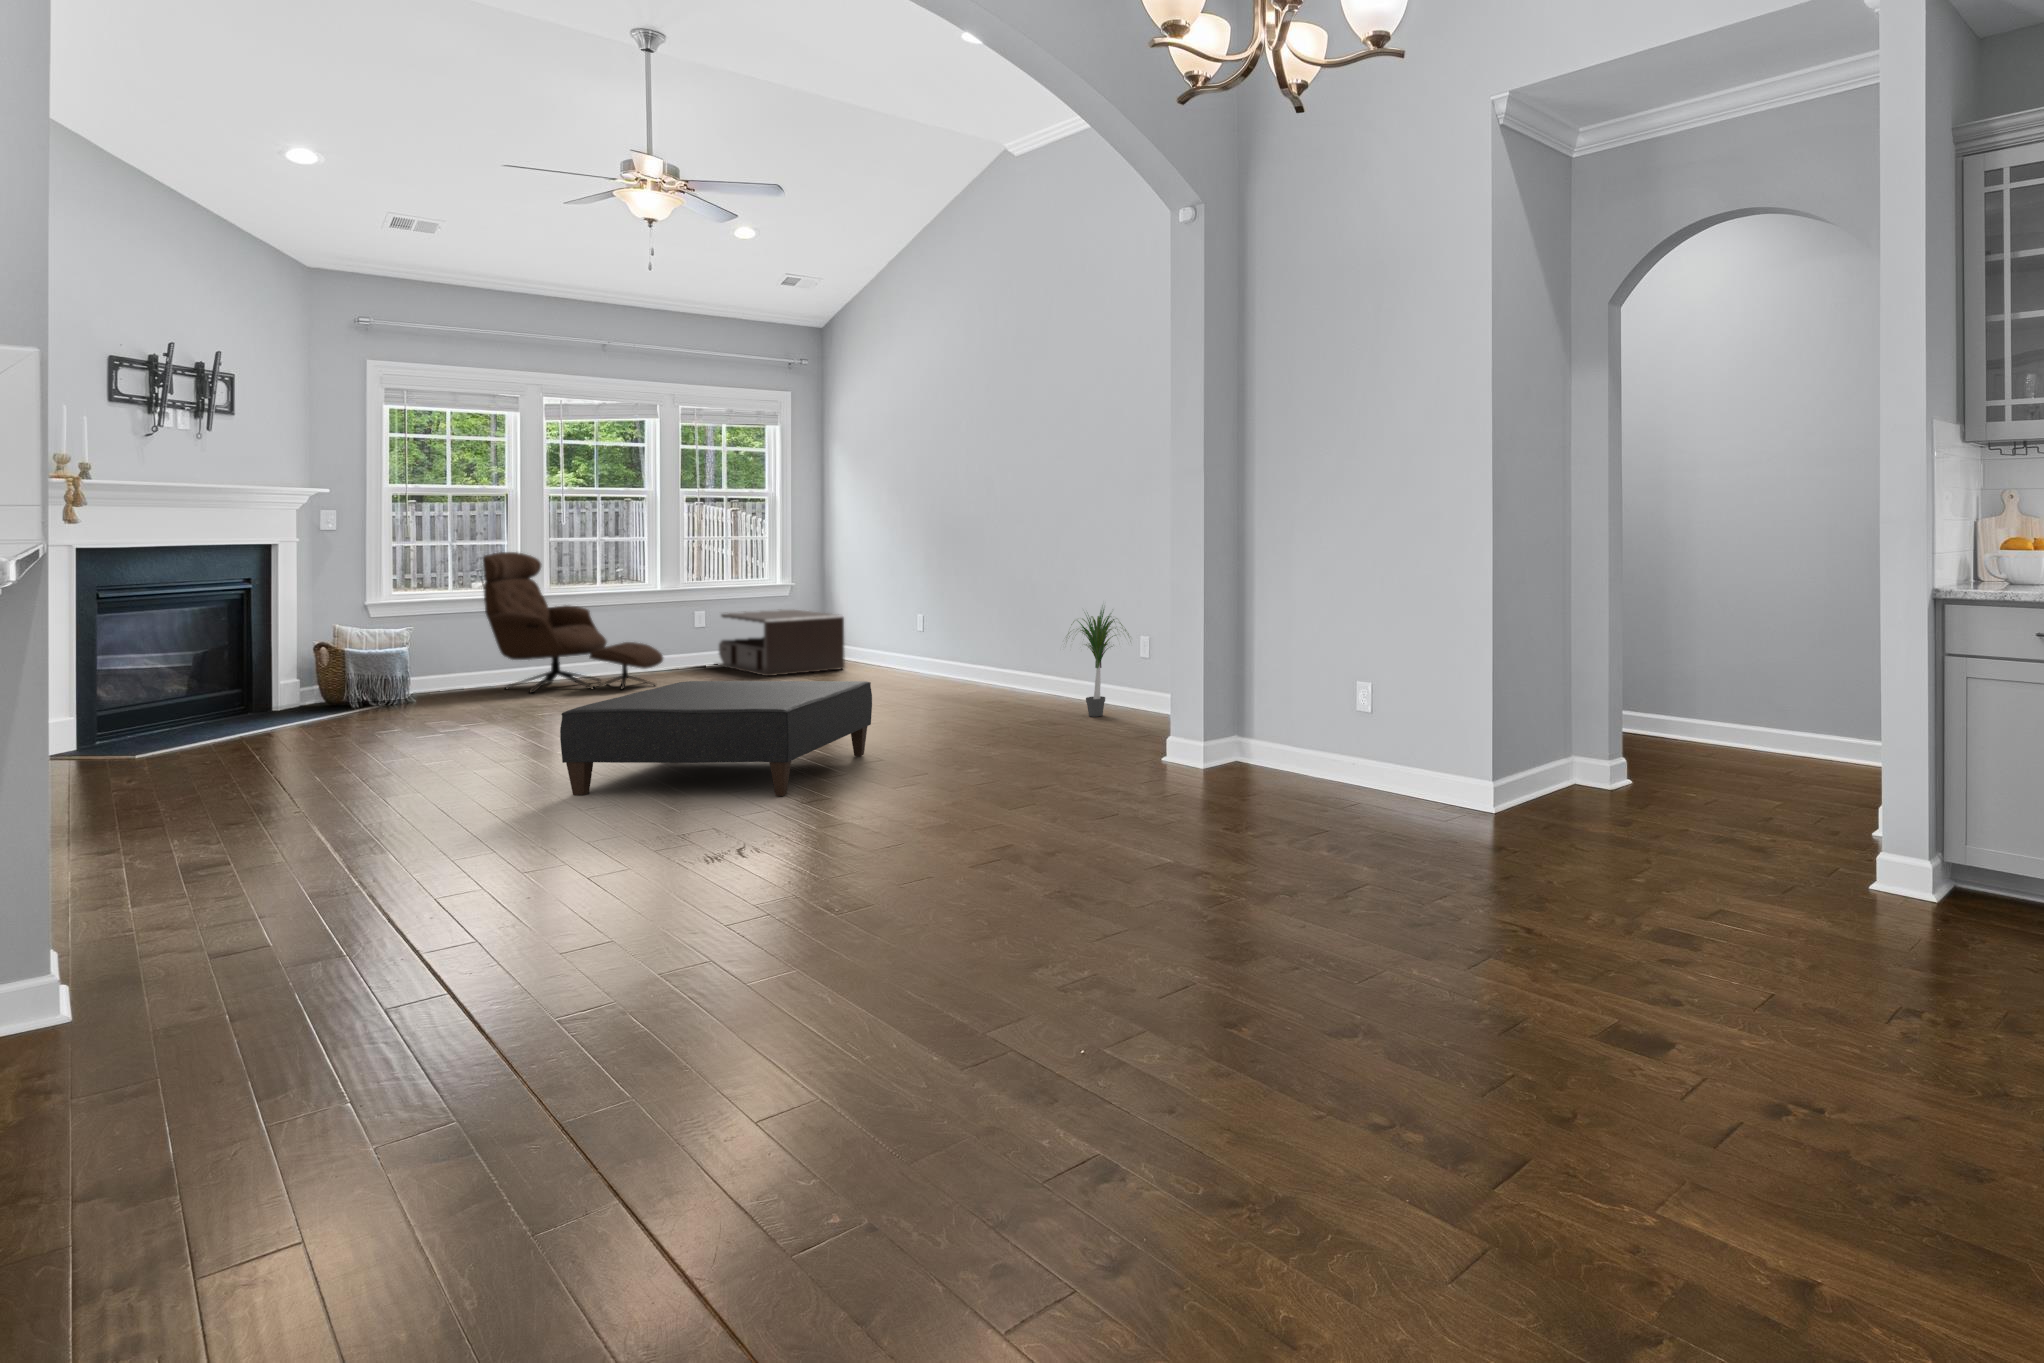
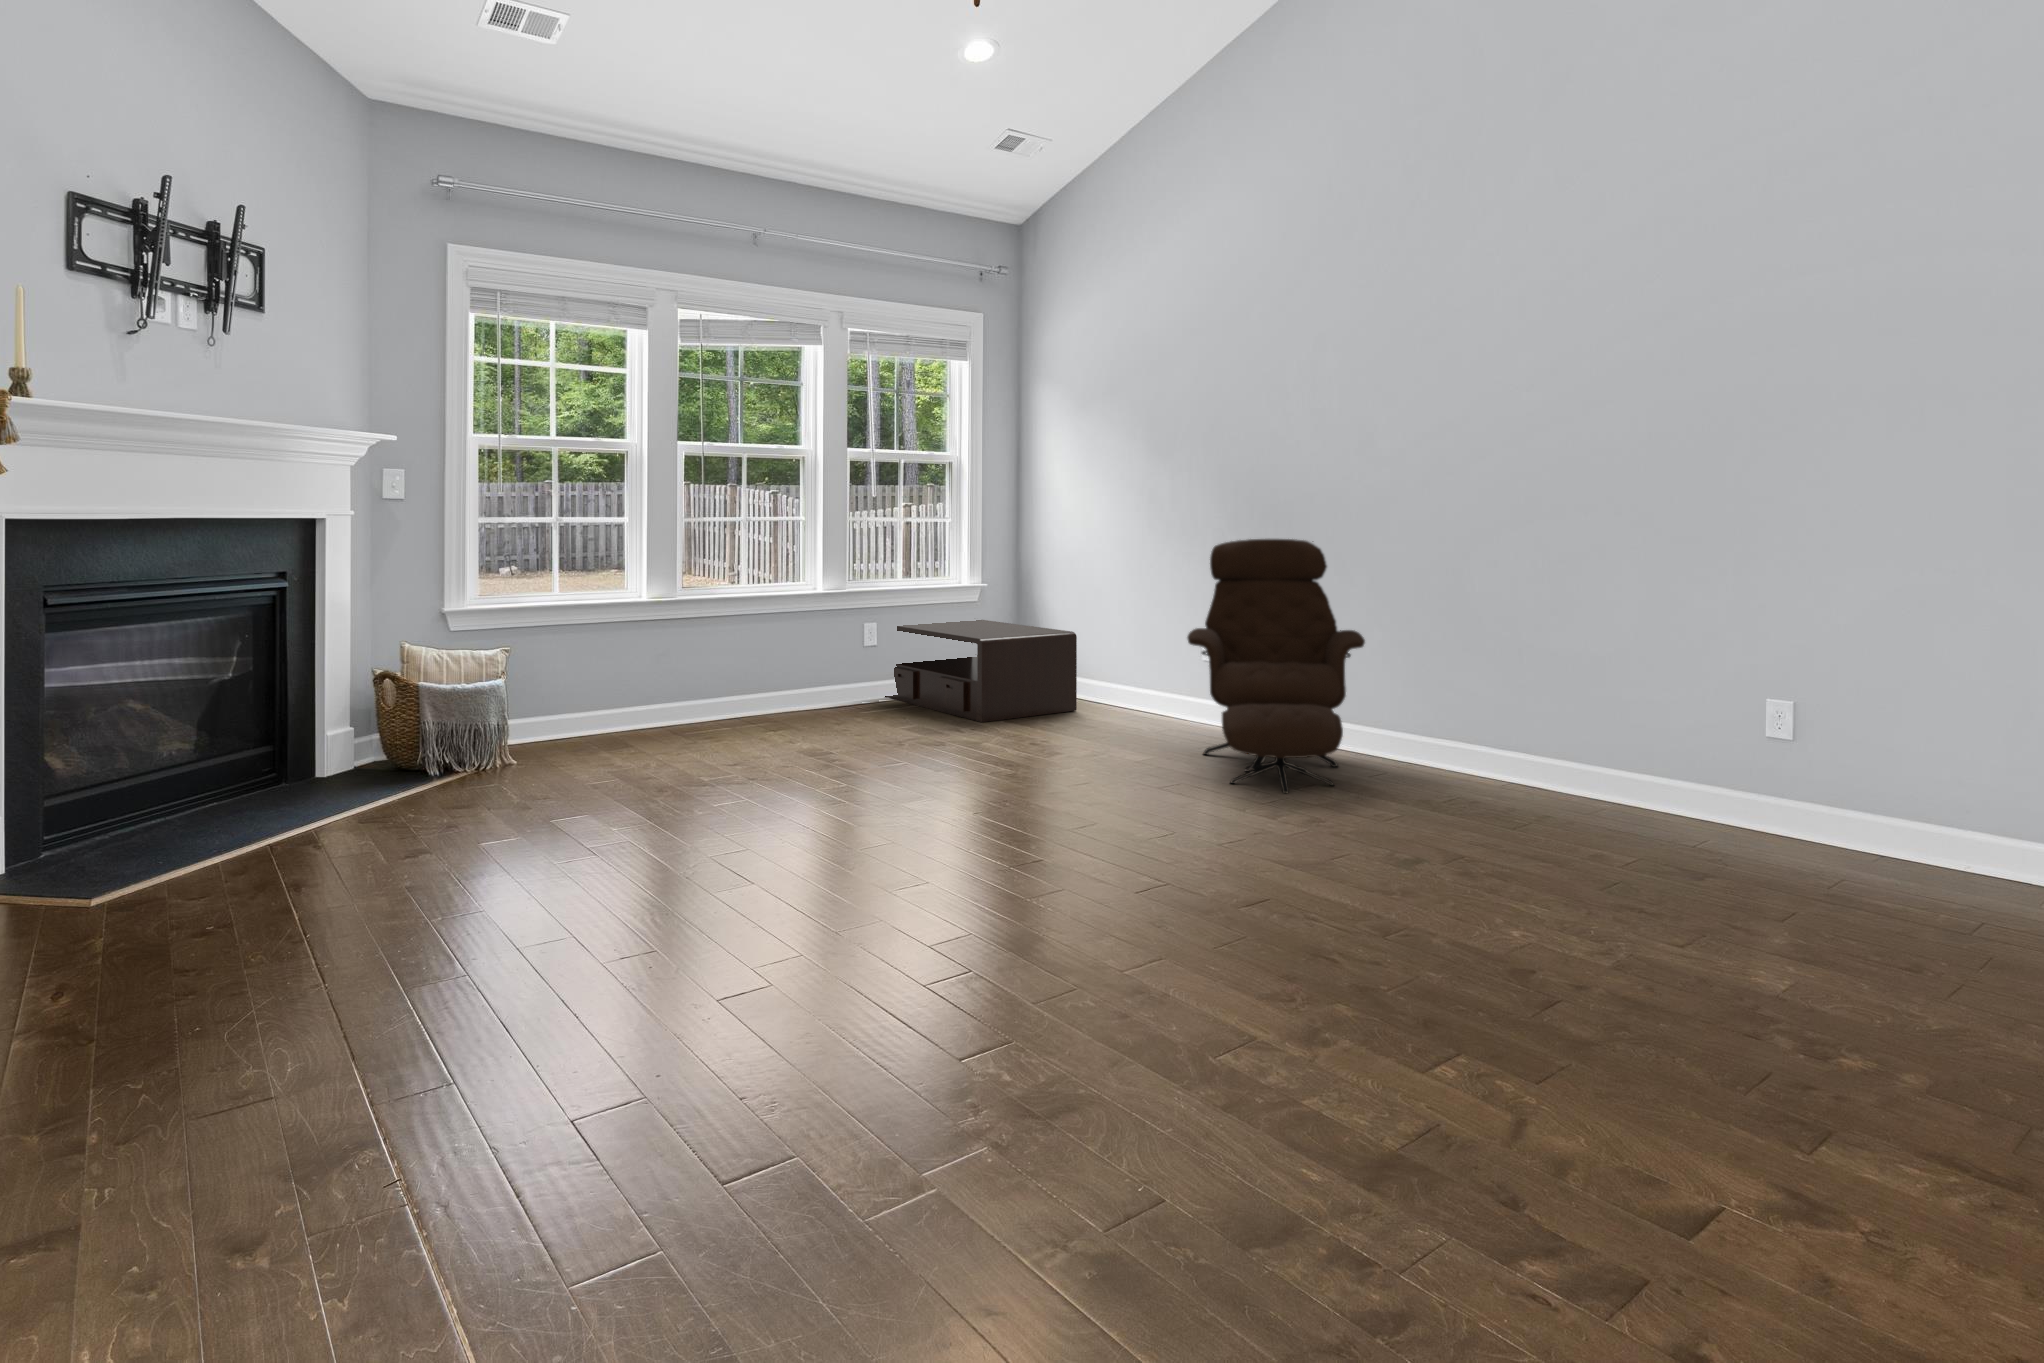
lounge chair: present [483,552,663,693] -> present [1187,539,1365,793]
potted plant: present [1068,609,1129,717] -> none [1622,632,1780,848]
ottoman: present [560,681,872,796] -> none [986,798,1585,1175]

